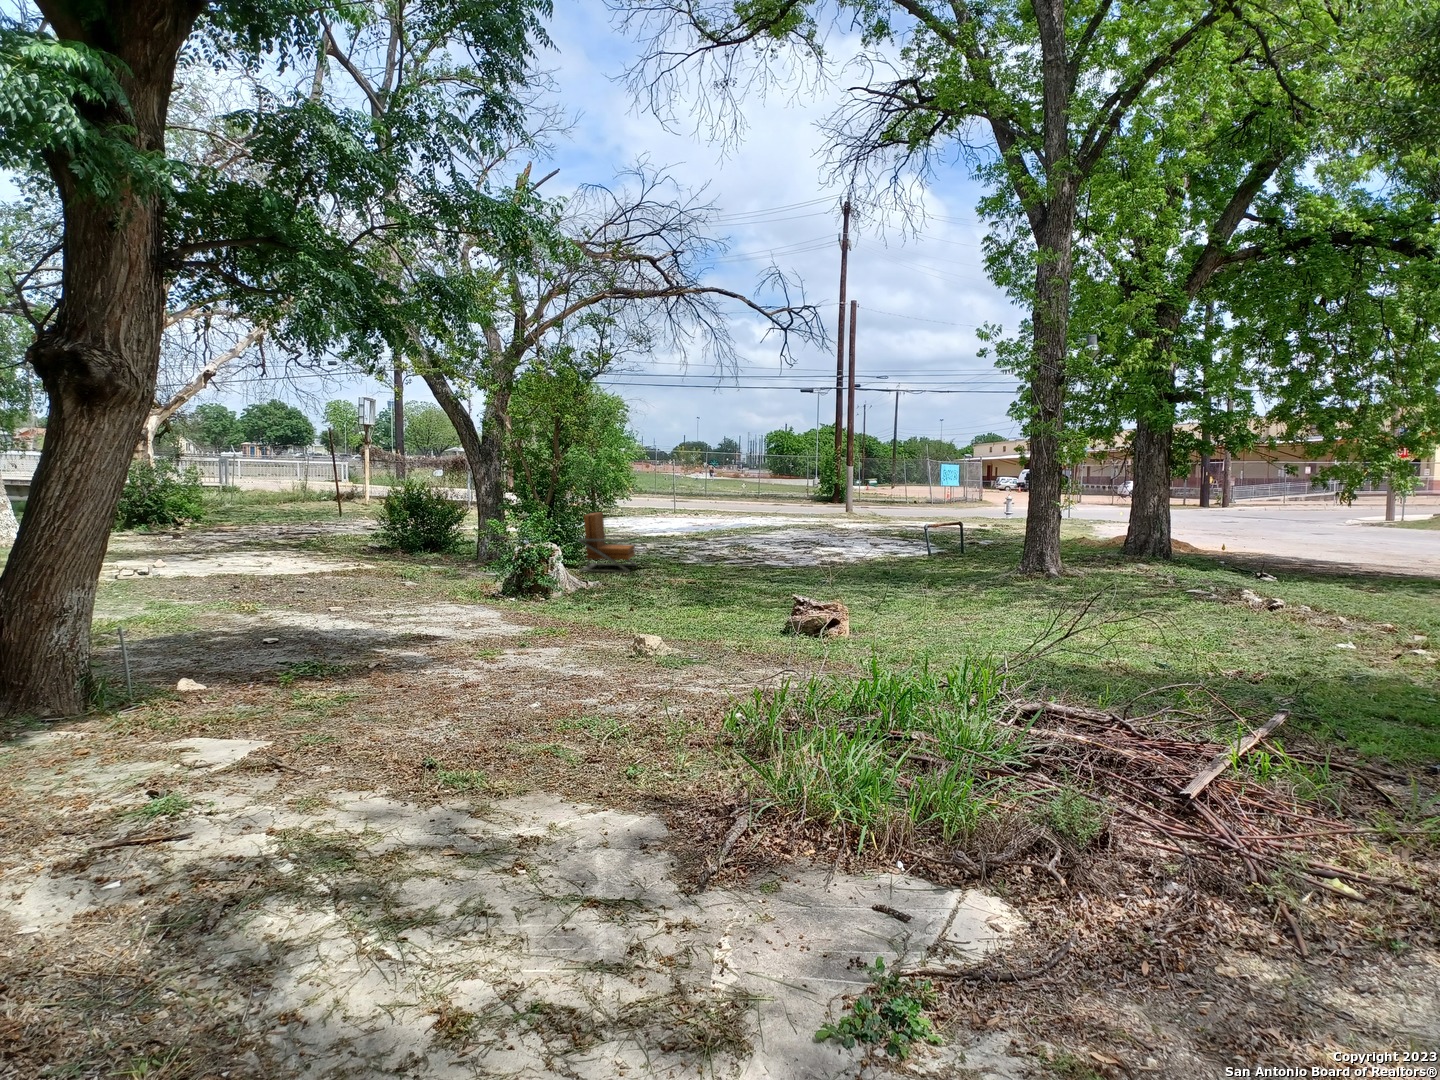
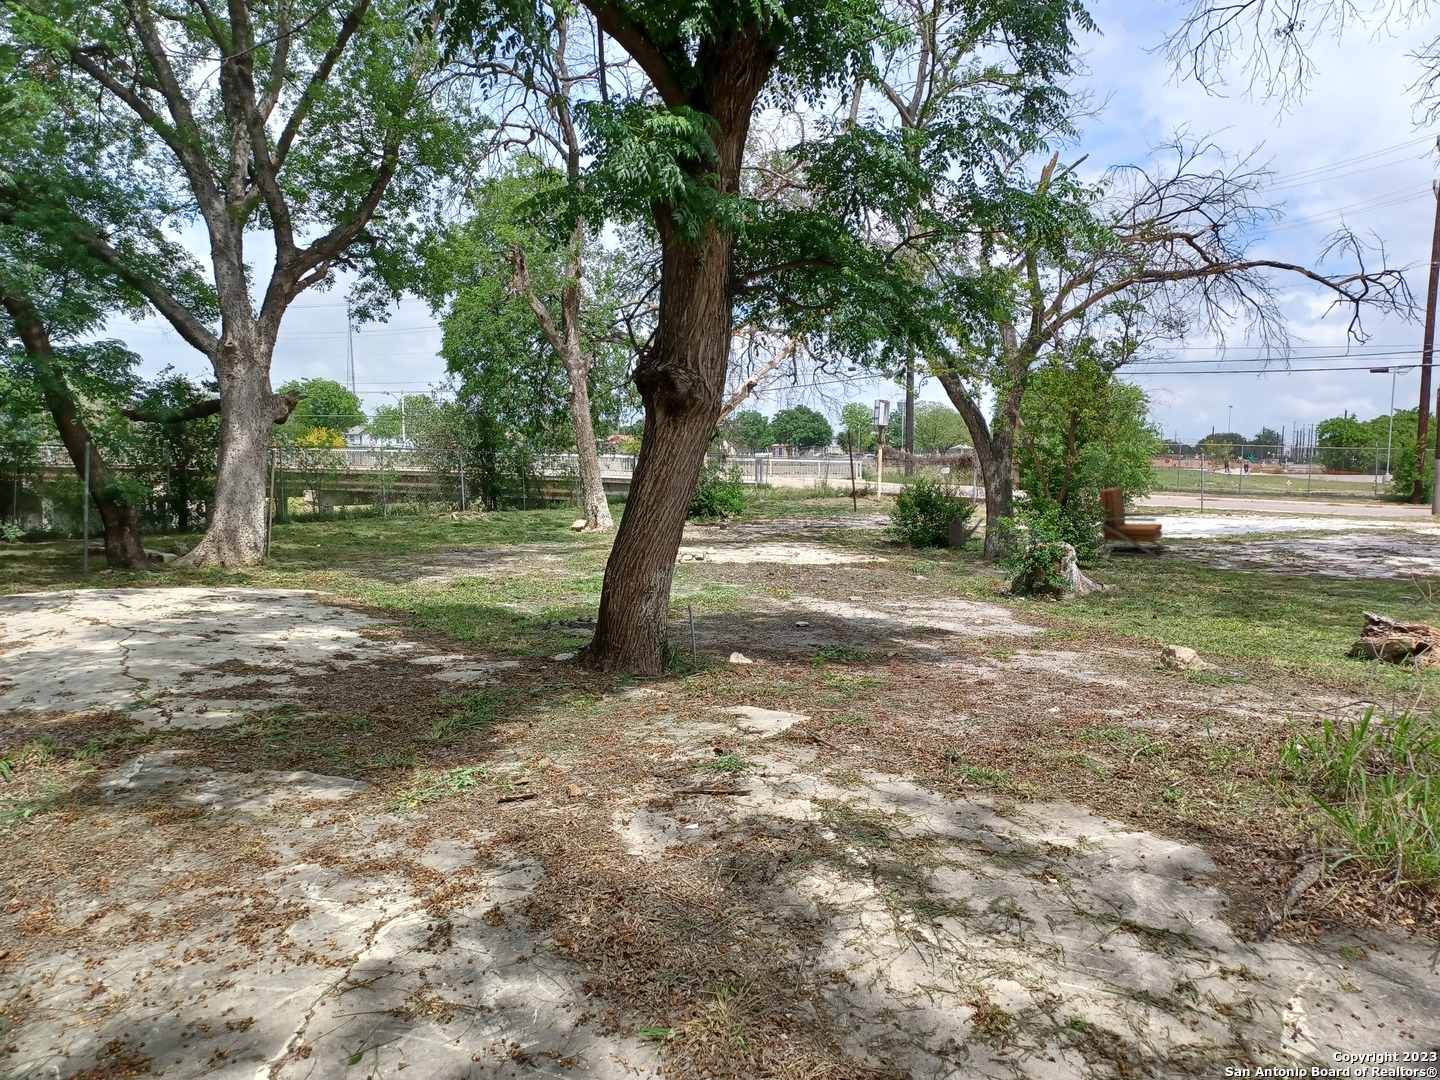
watering can: none [442,535,481,566] -> present [948,513,983,546]

